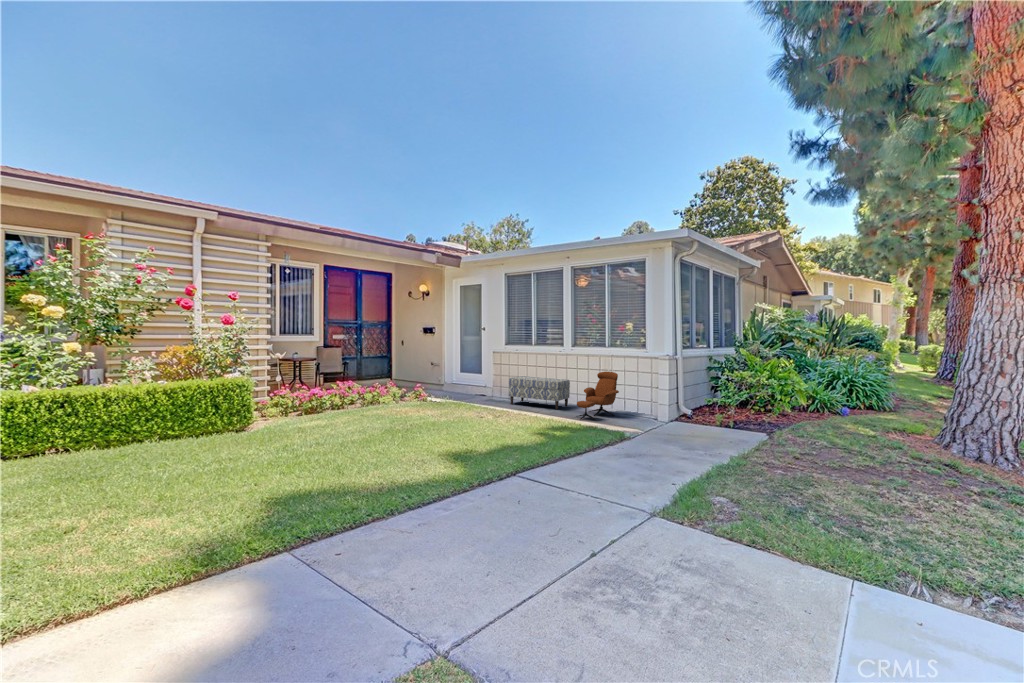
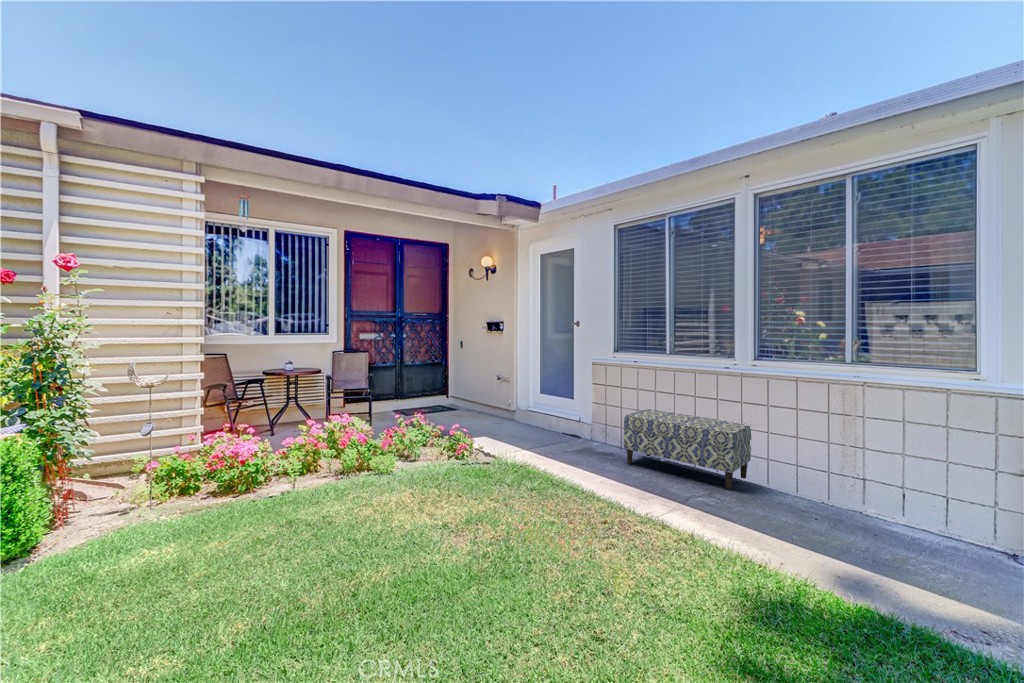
lounge chair: present [577,372,619,419] -> none [790,416,900,545]

